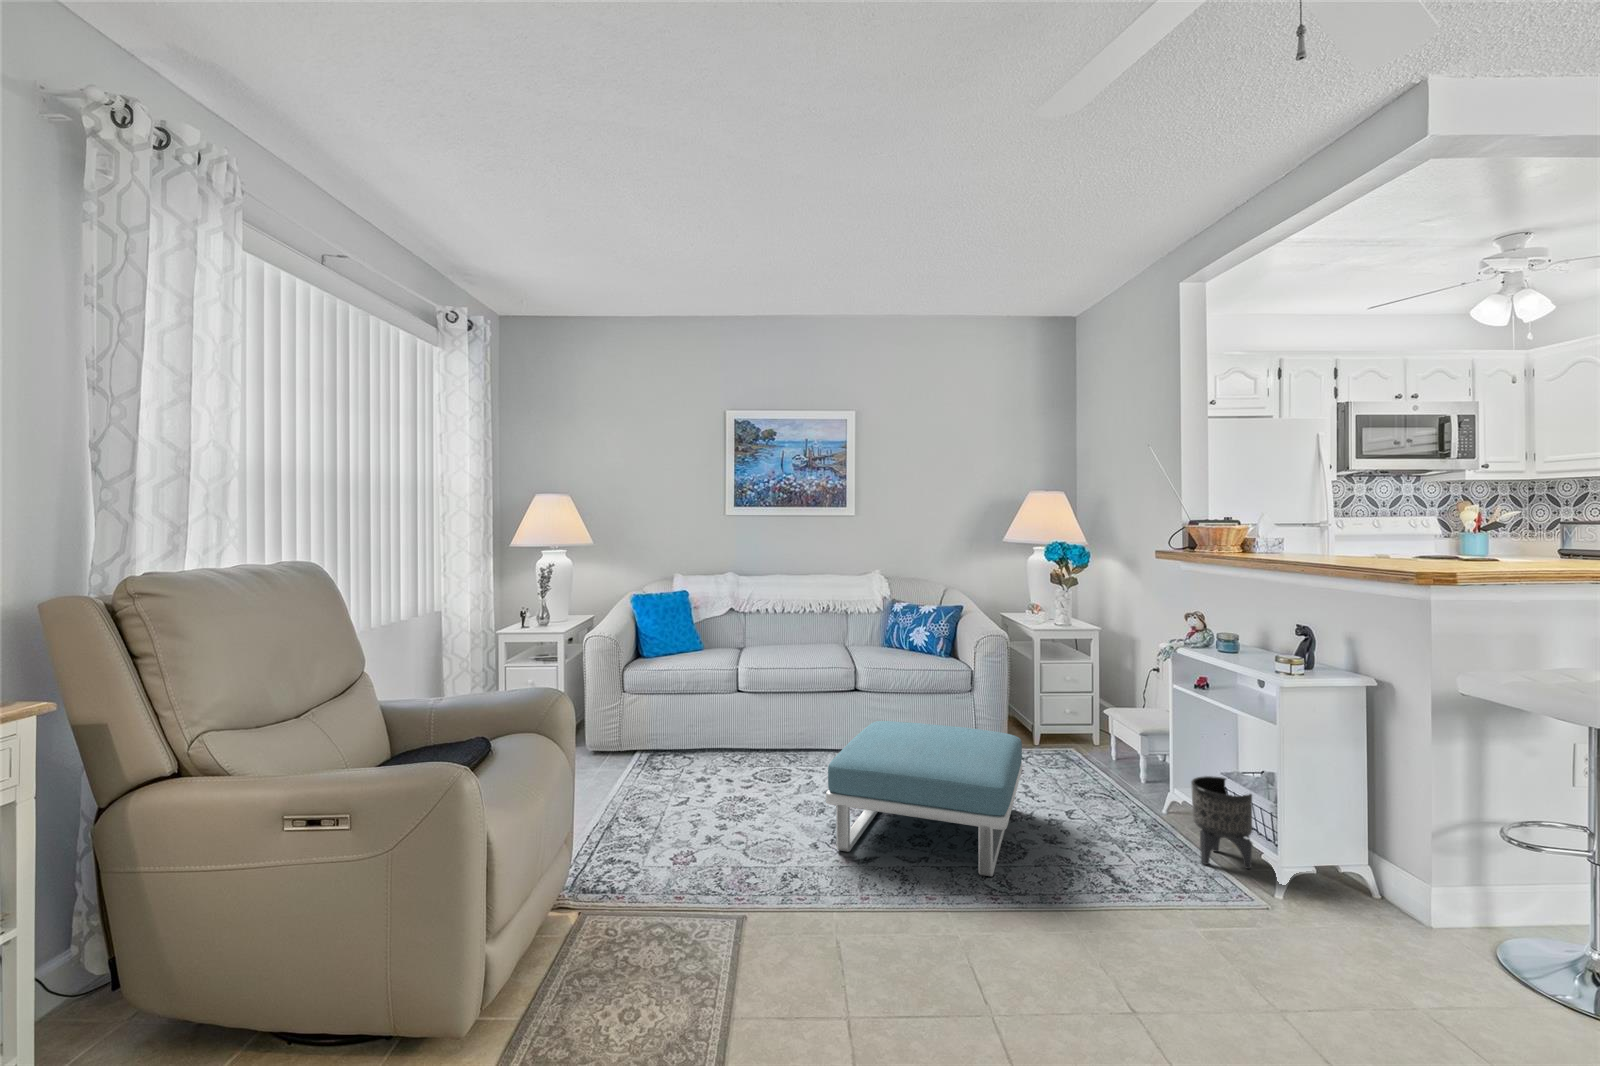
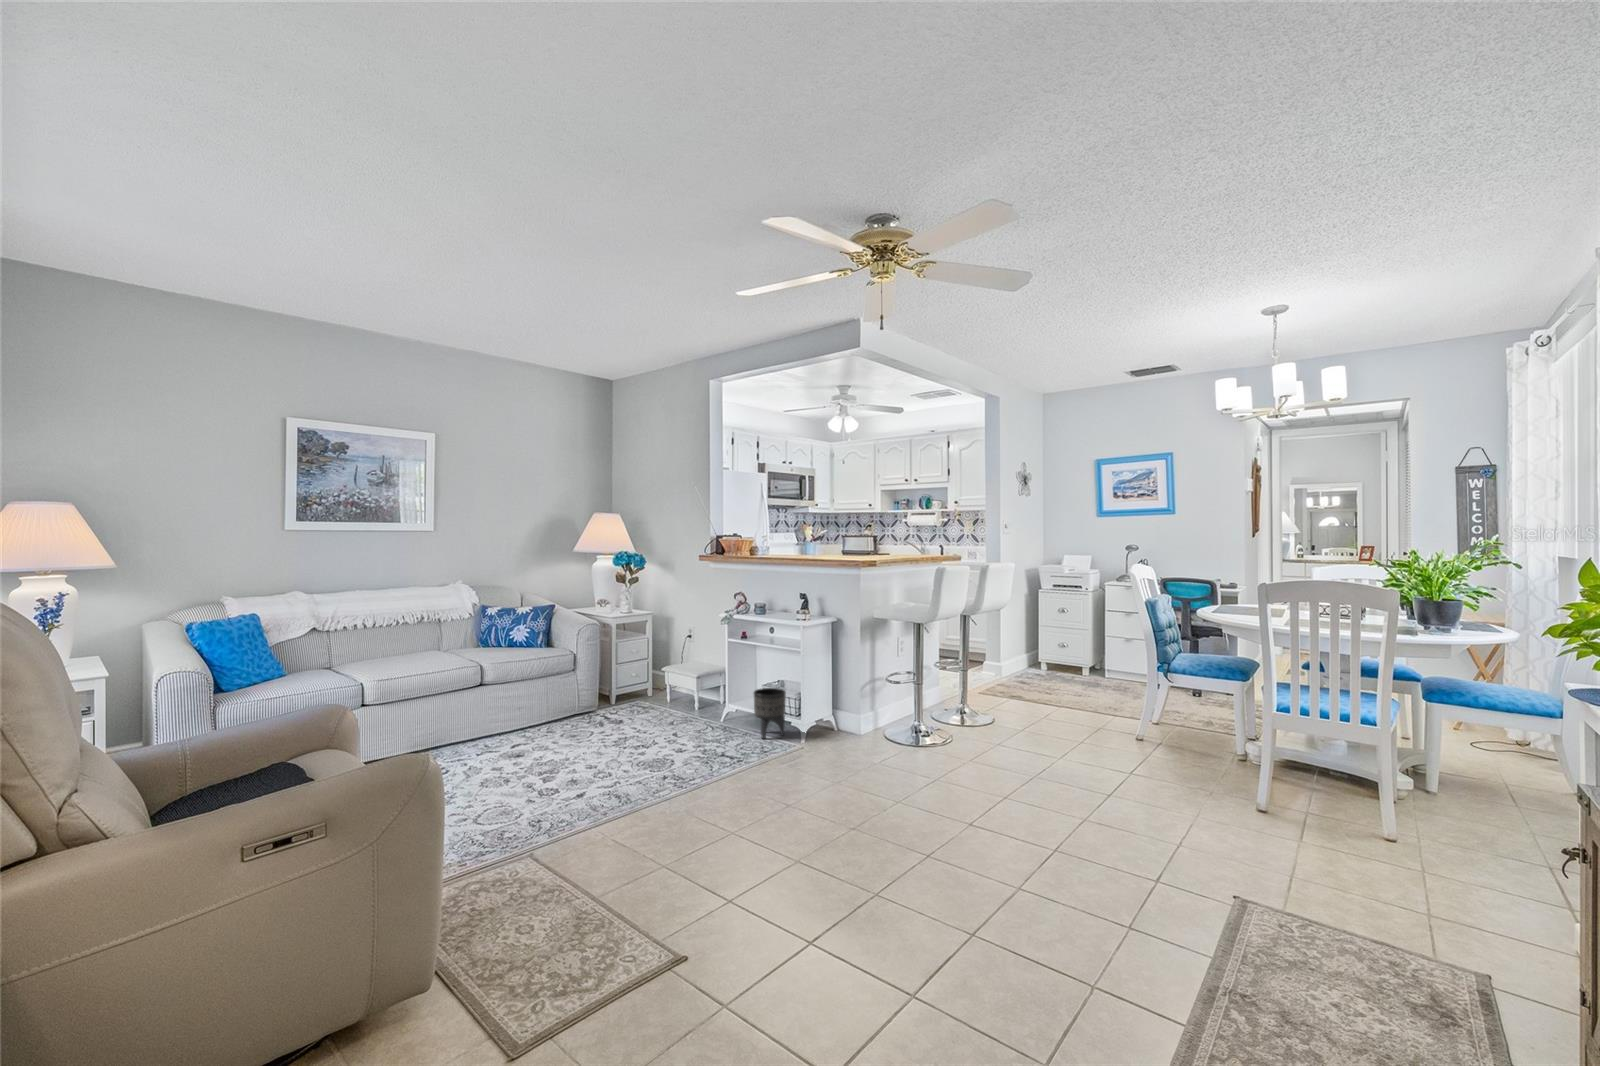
footstool: present [826,721,1022,876] -> none [529,689,677,796]

